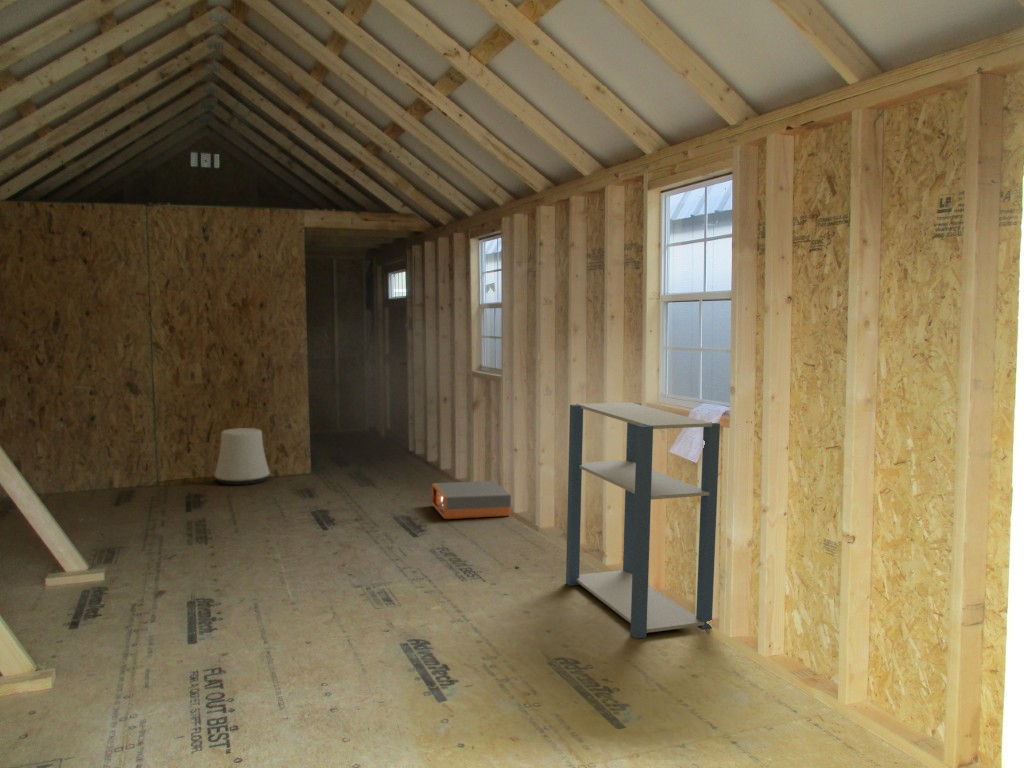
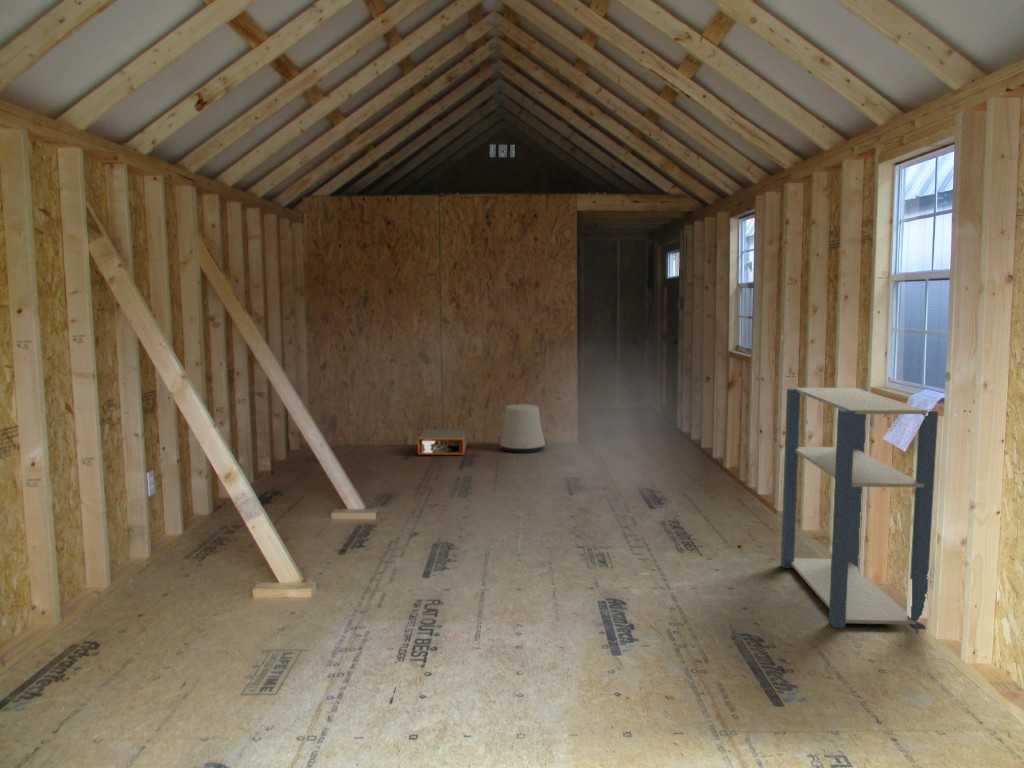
storage box: present [431,481,511,519] -> present [418,430,467,455]

